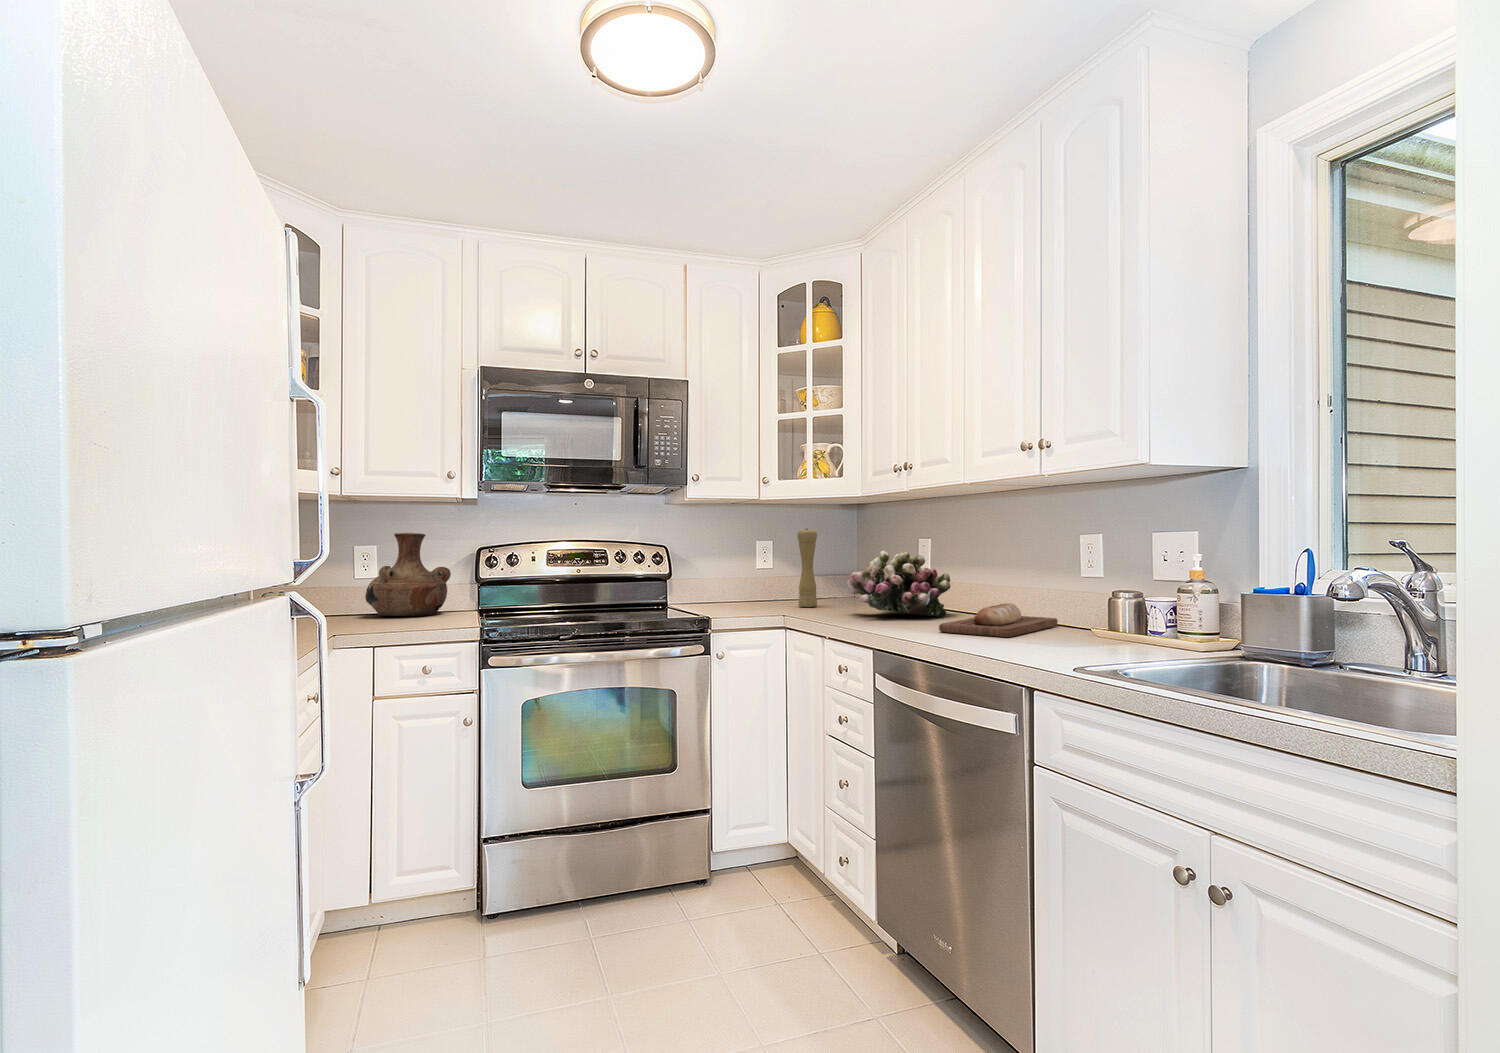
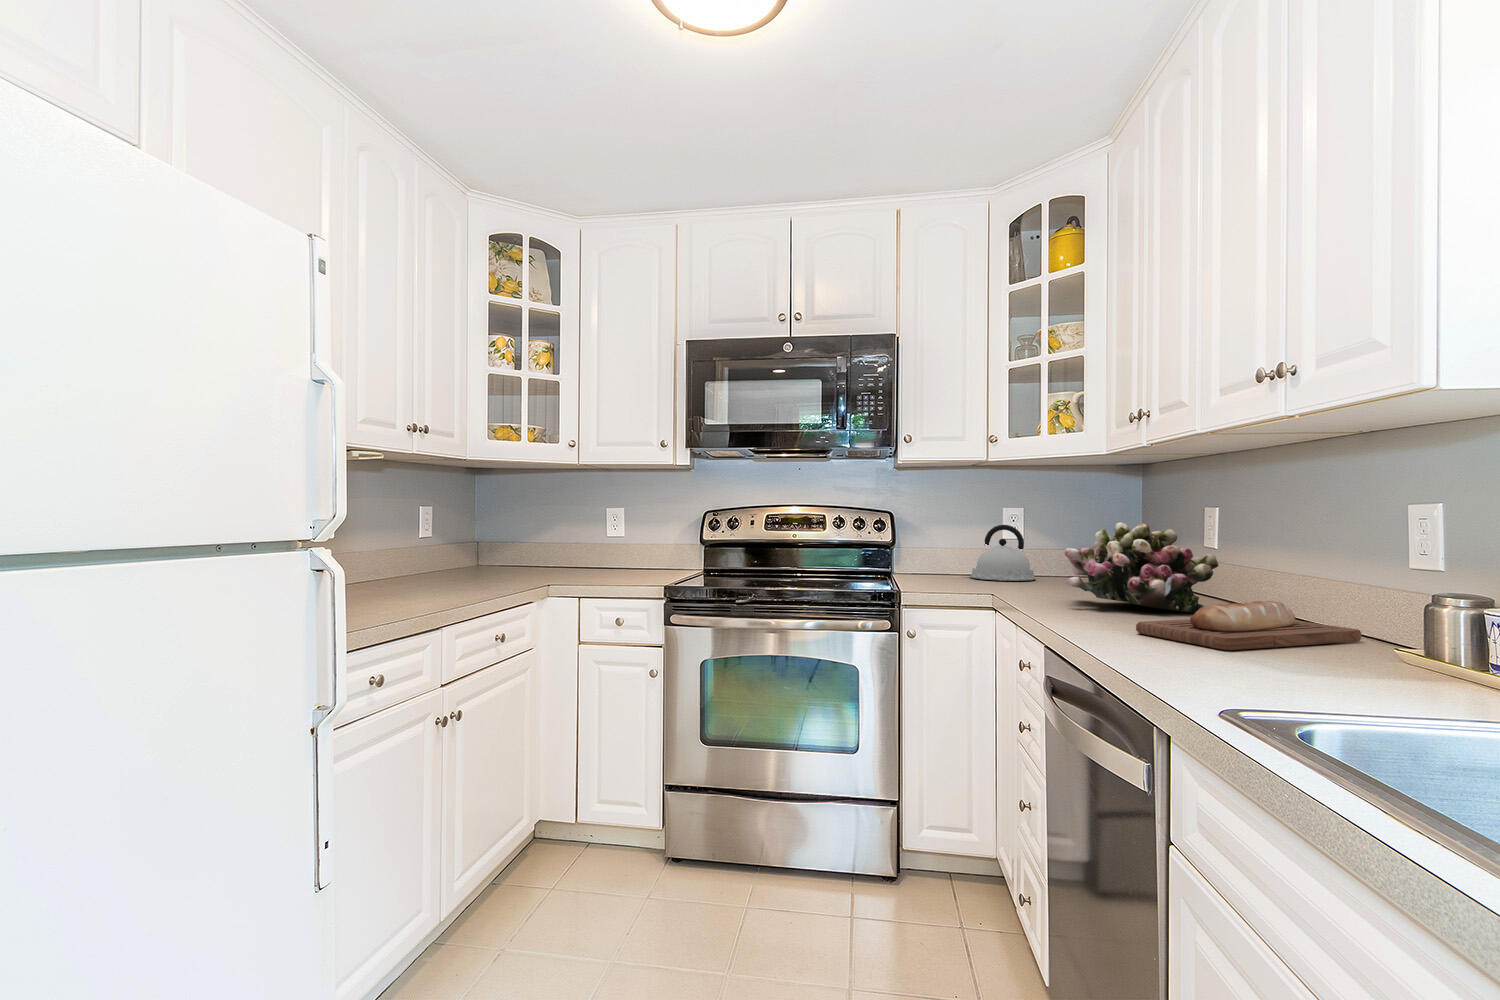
pepper mill: present [797,529,817,607] -> none [1031,495,1057,588]
vase: present [365,533,451,616] -> none [614,497,686,572]
kettle: none [727,554,786,603] -> present [970,525,1036,581]

